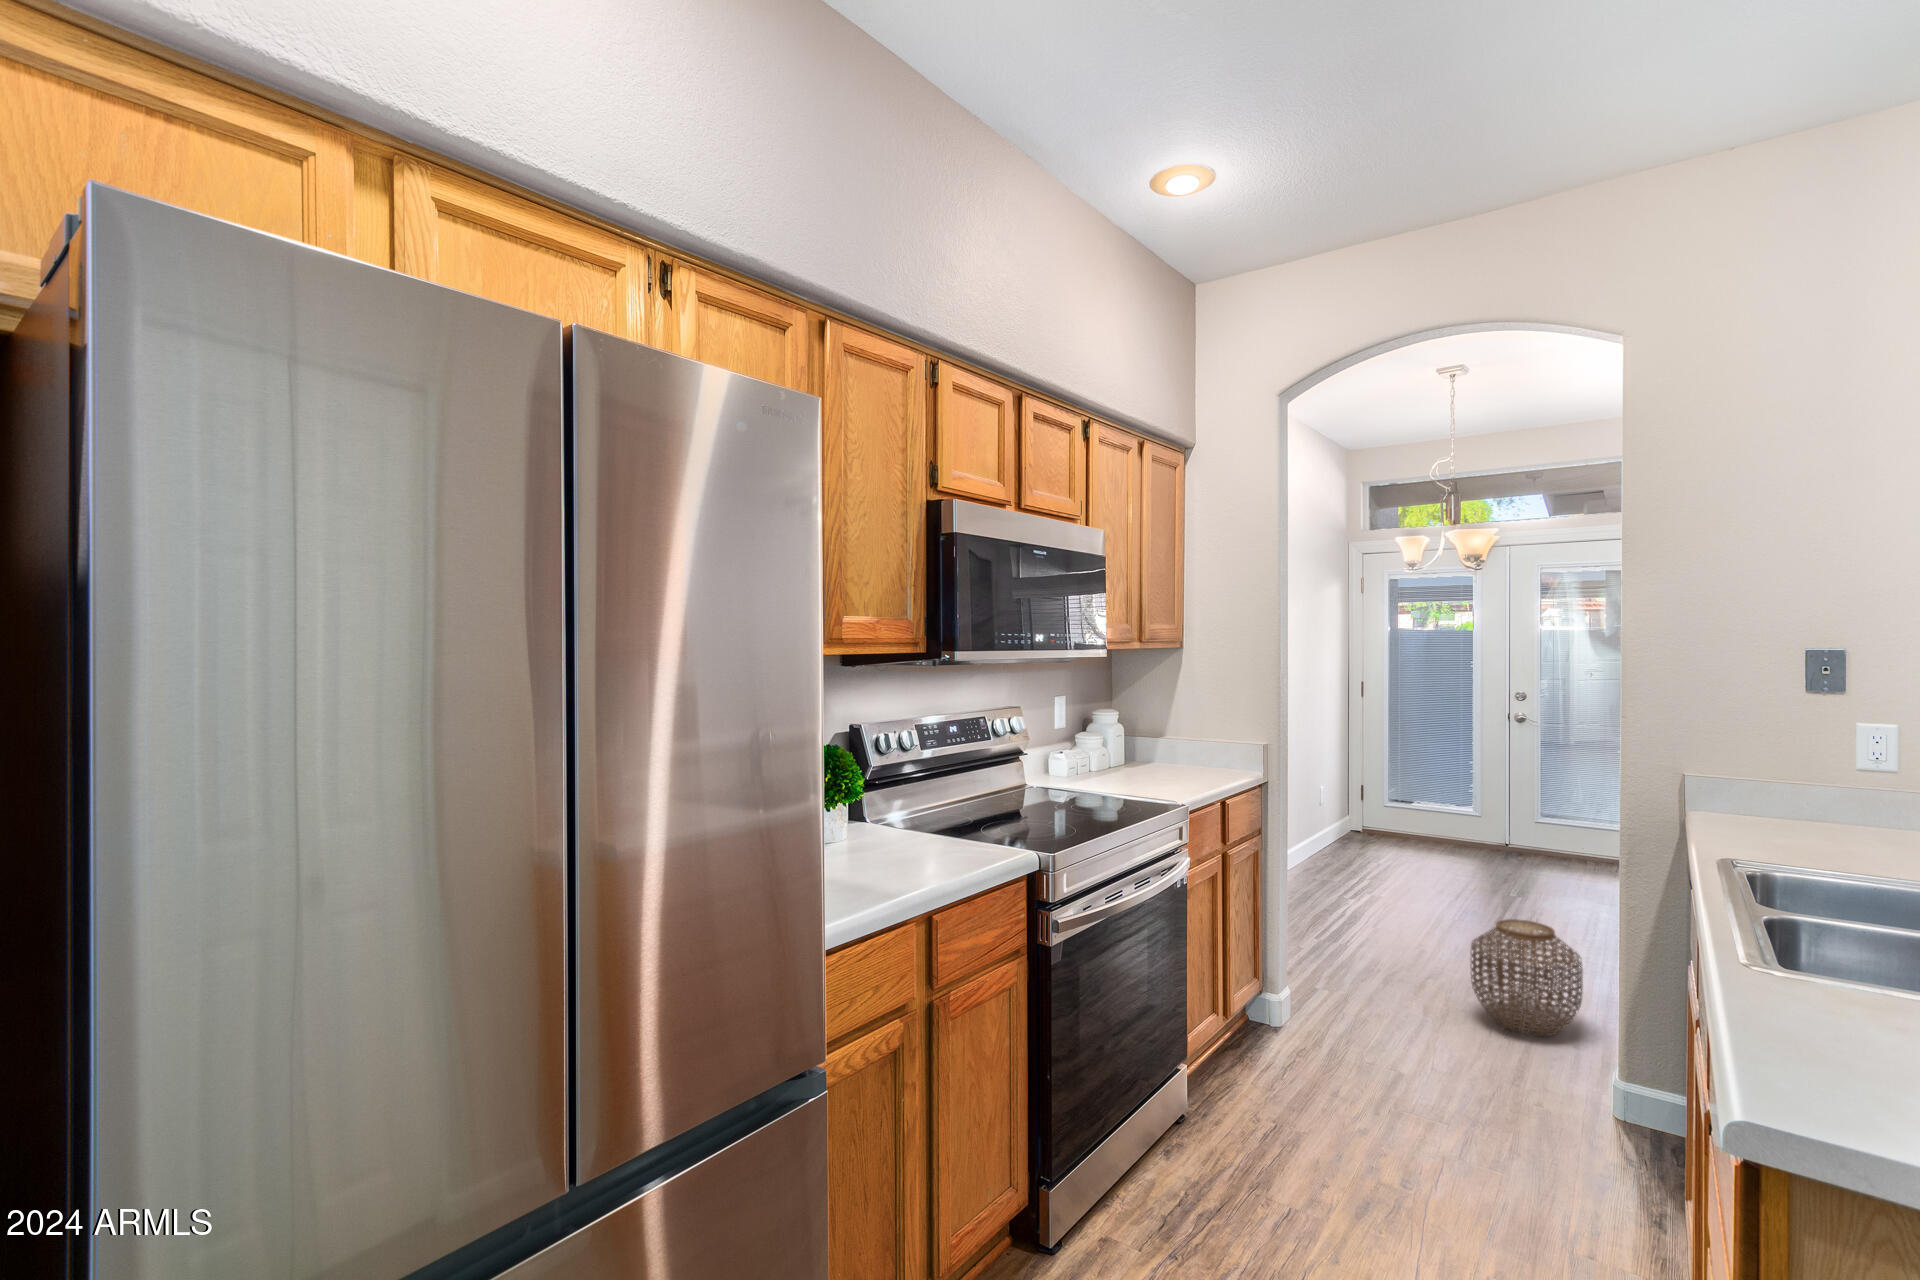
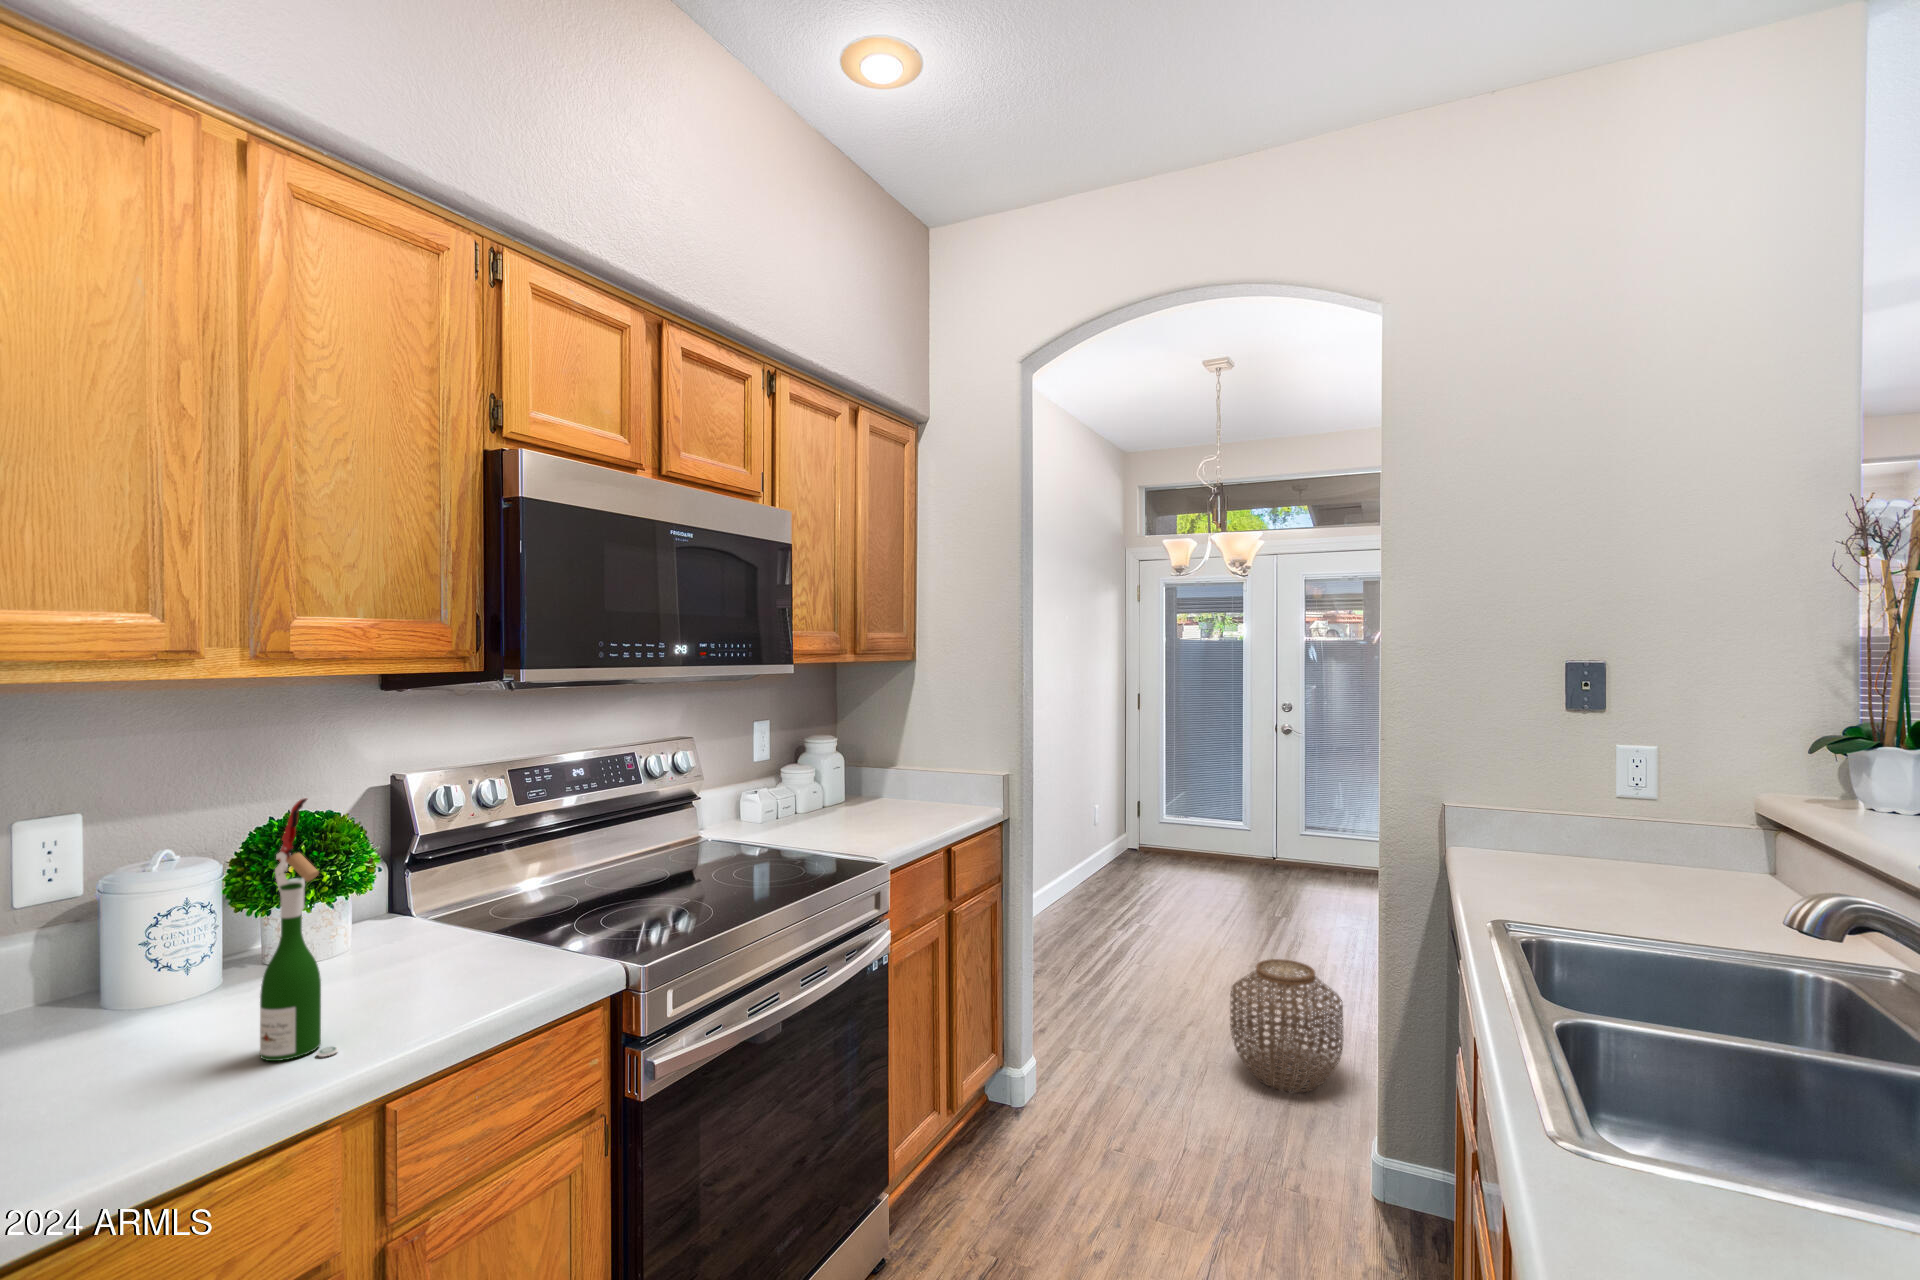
wine bottle: none [870,728,912,882] -> present [260,798,338,1061]

